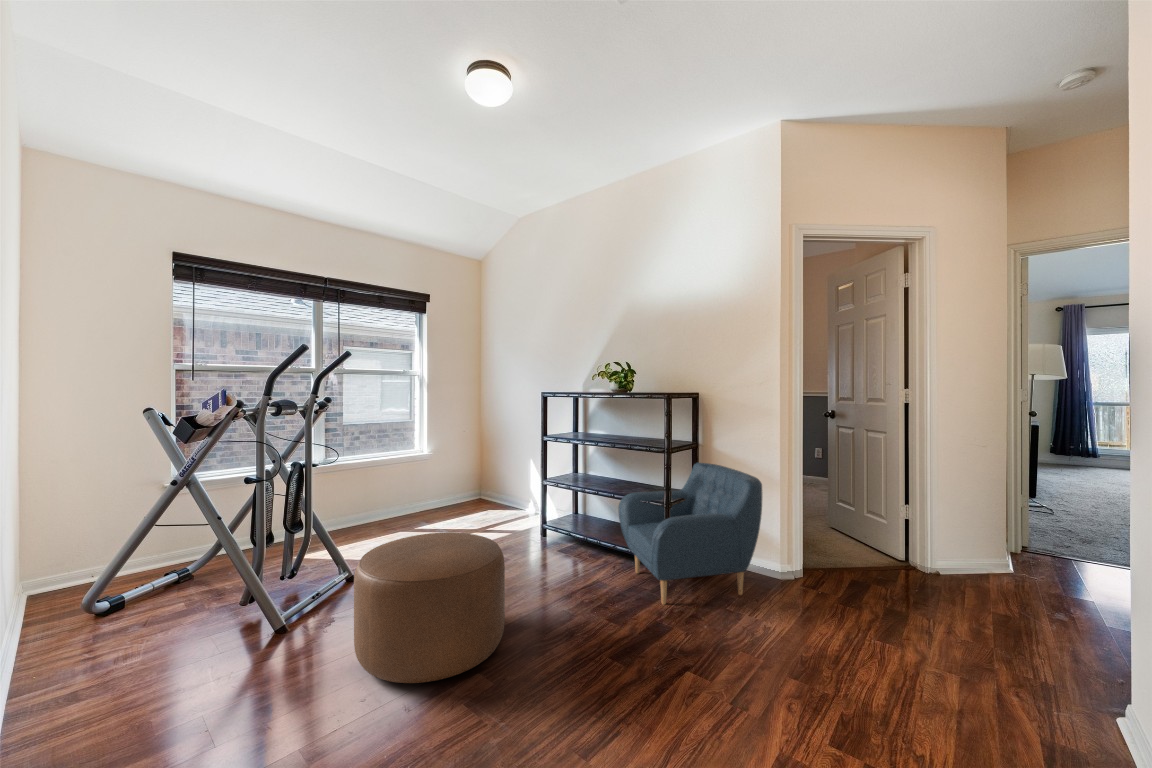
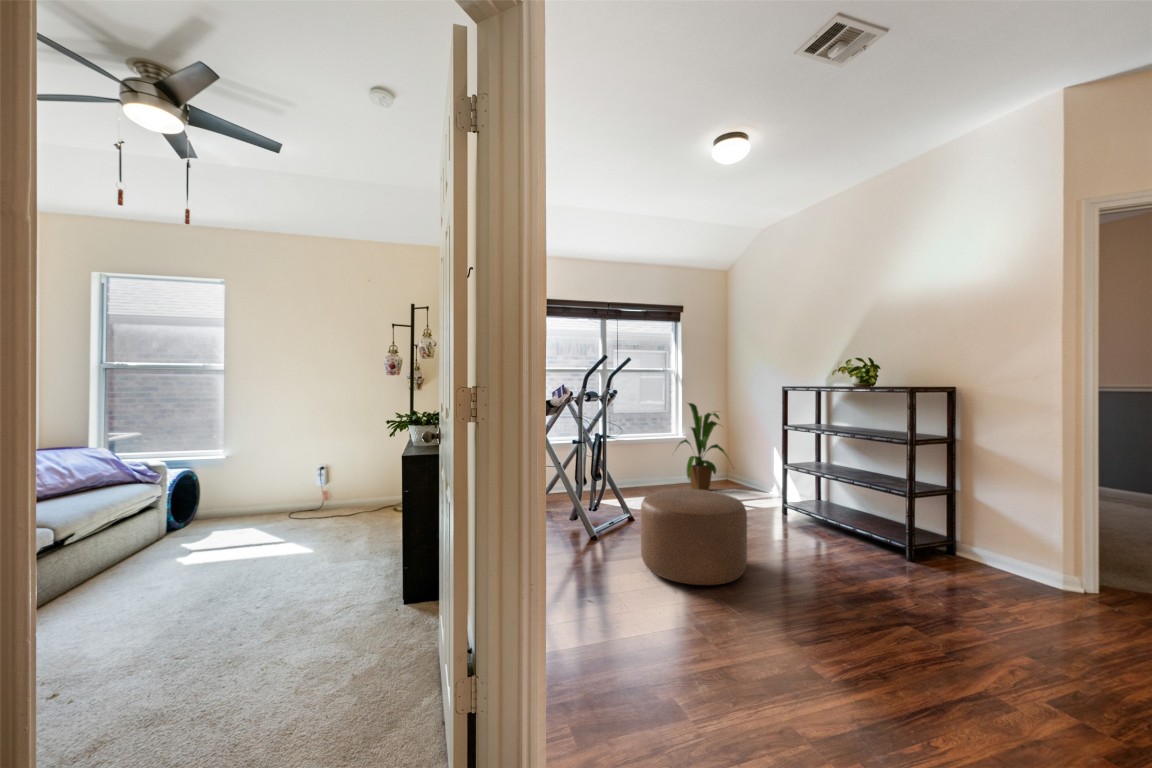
house plant: none [413,412,488,521] -> present [679,403,728,490]
armchair: present [619,463,762,604] -> none [858,457,1027,591]

